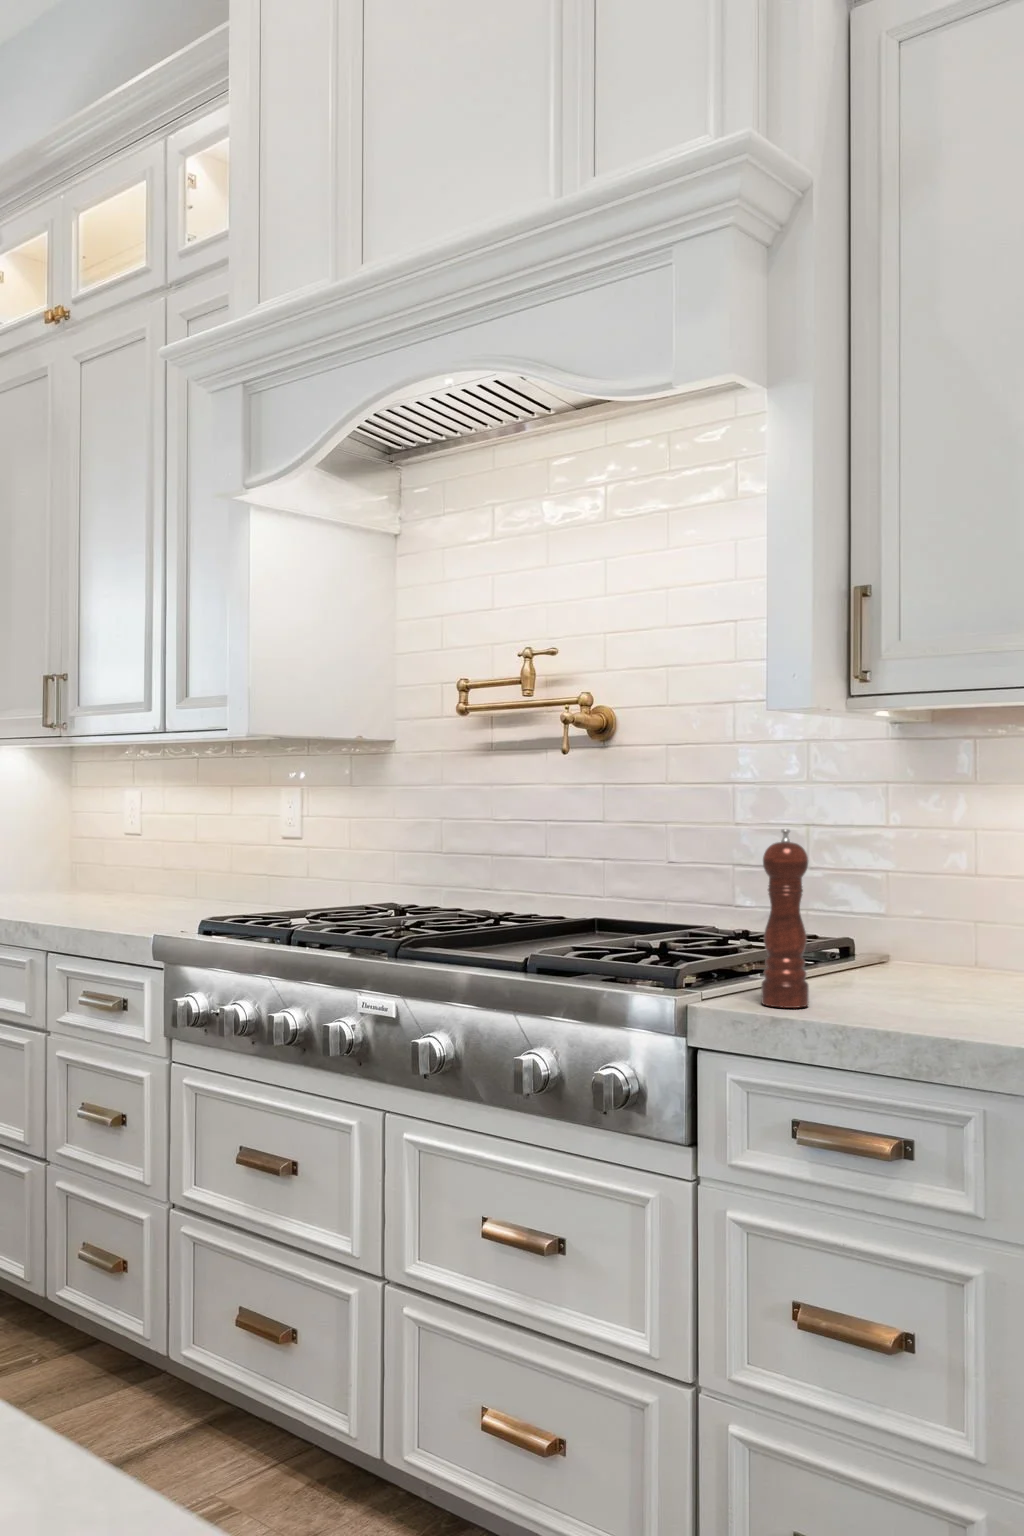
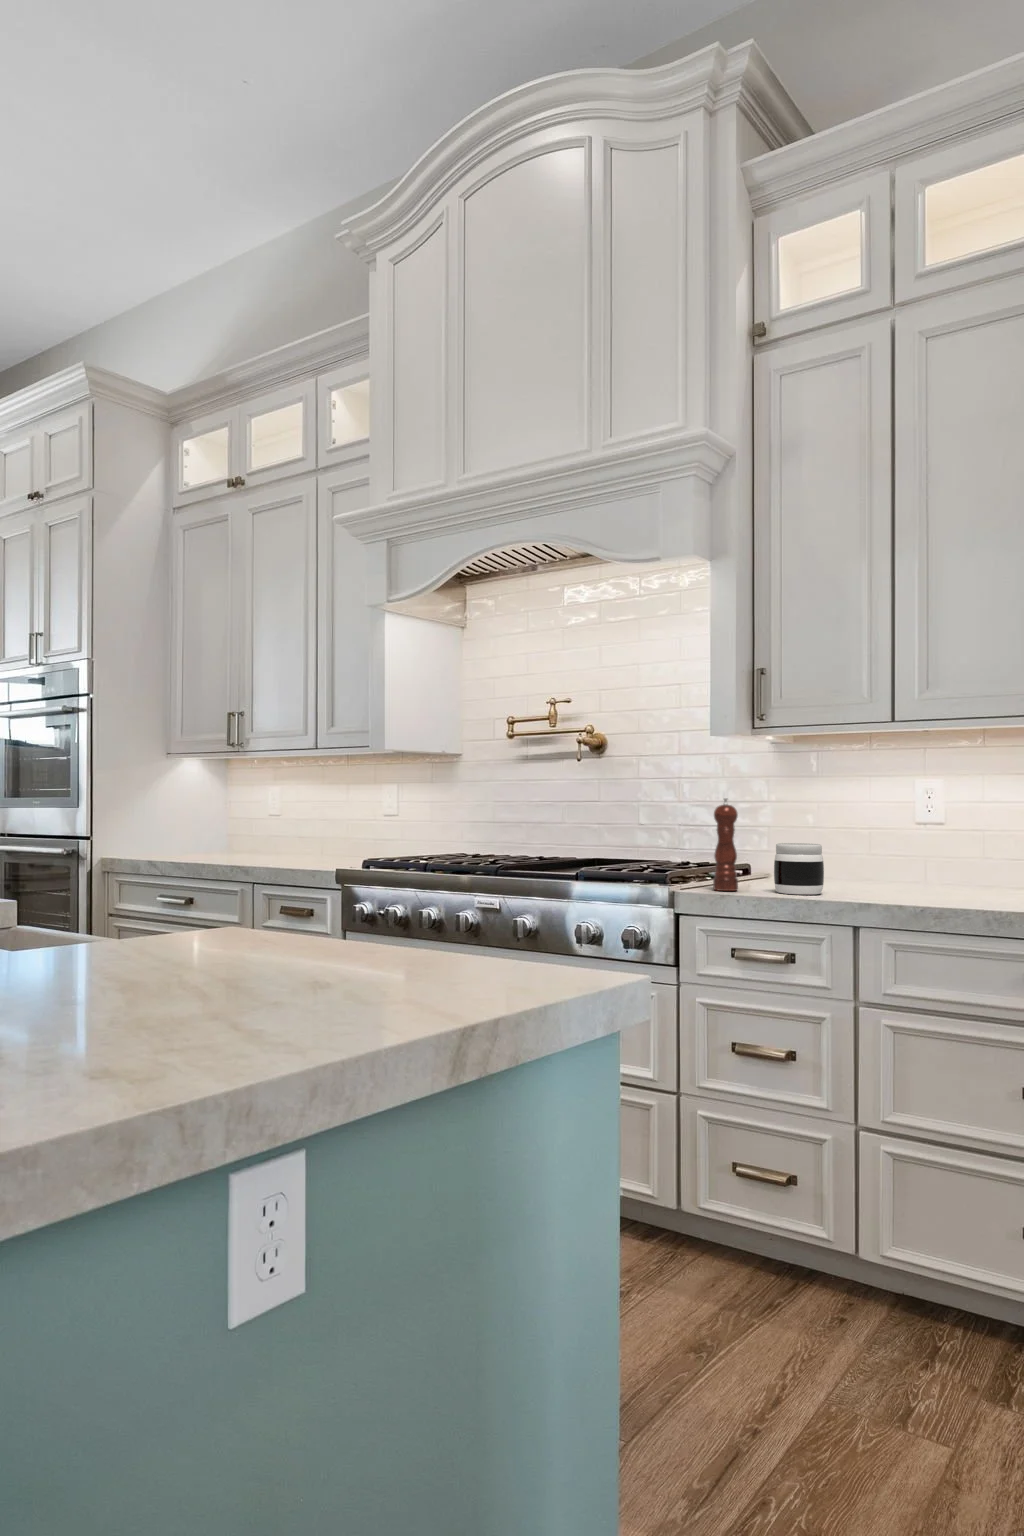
jar: none [878,915,974,1019] -> present [774,843,824,895]

